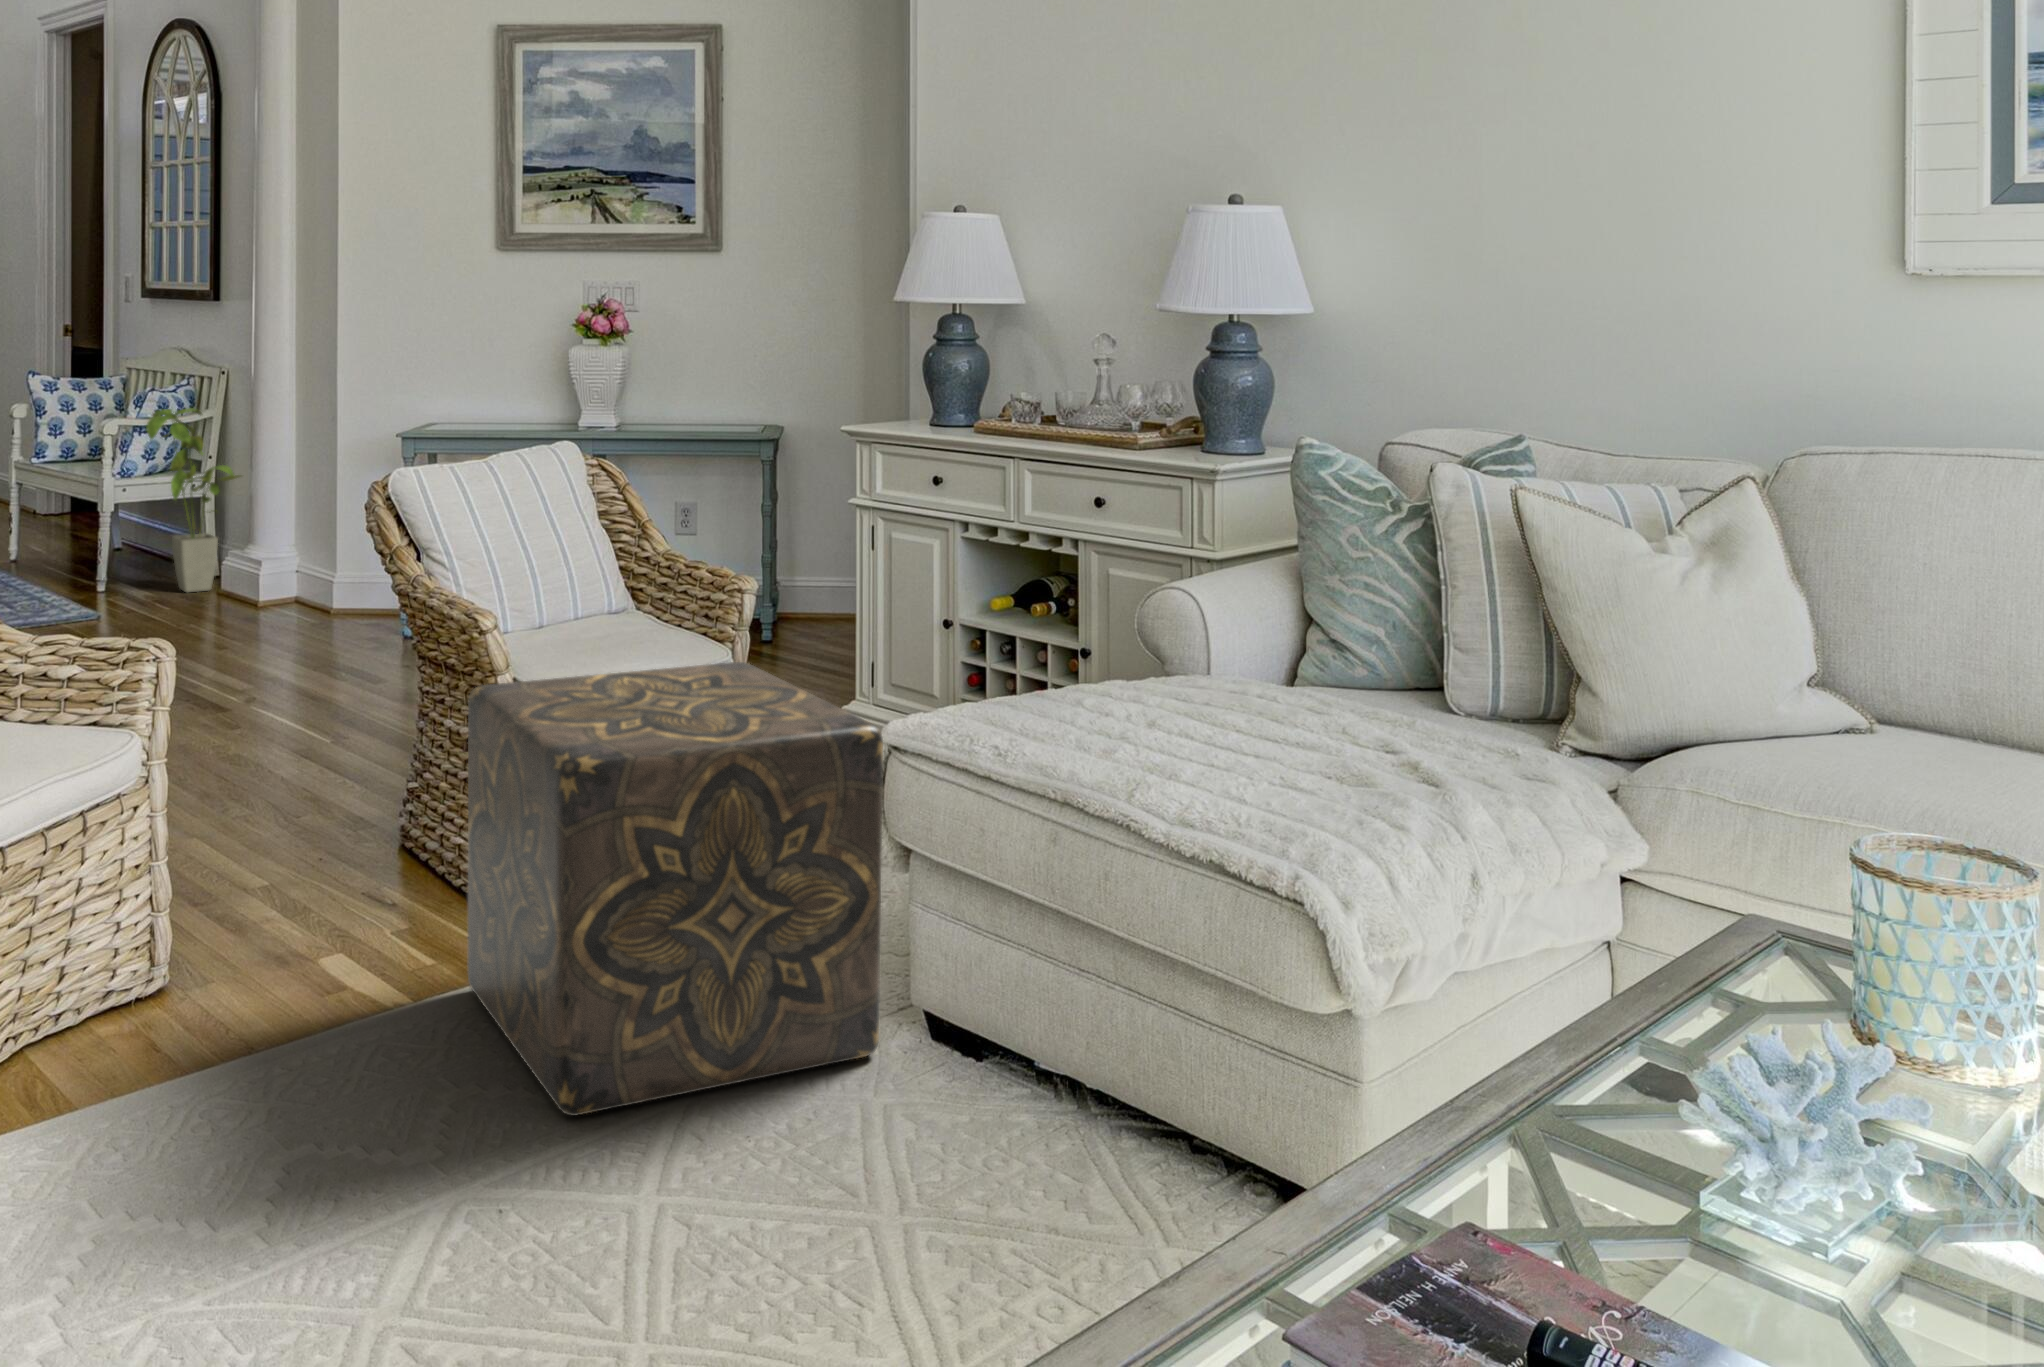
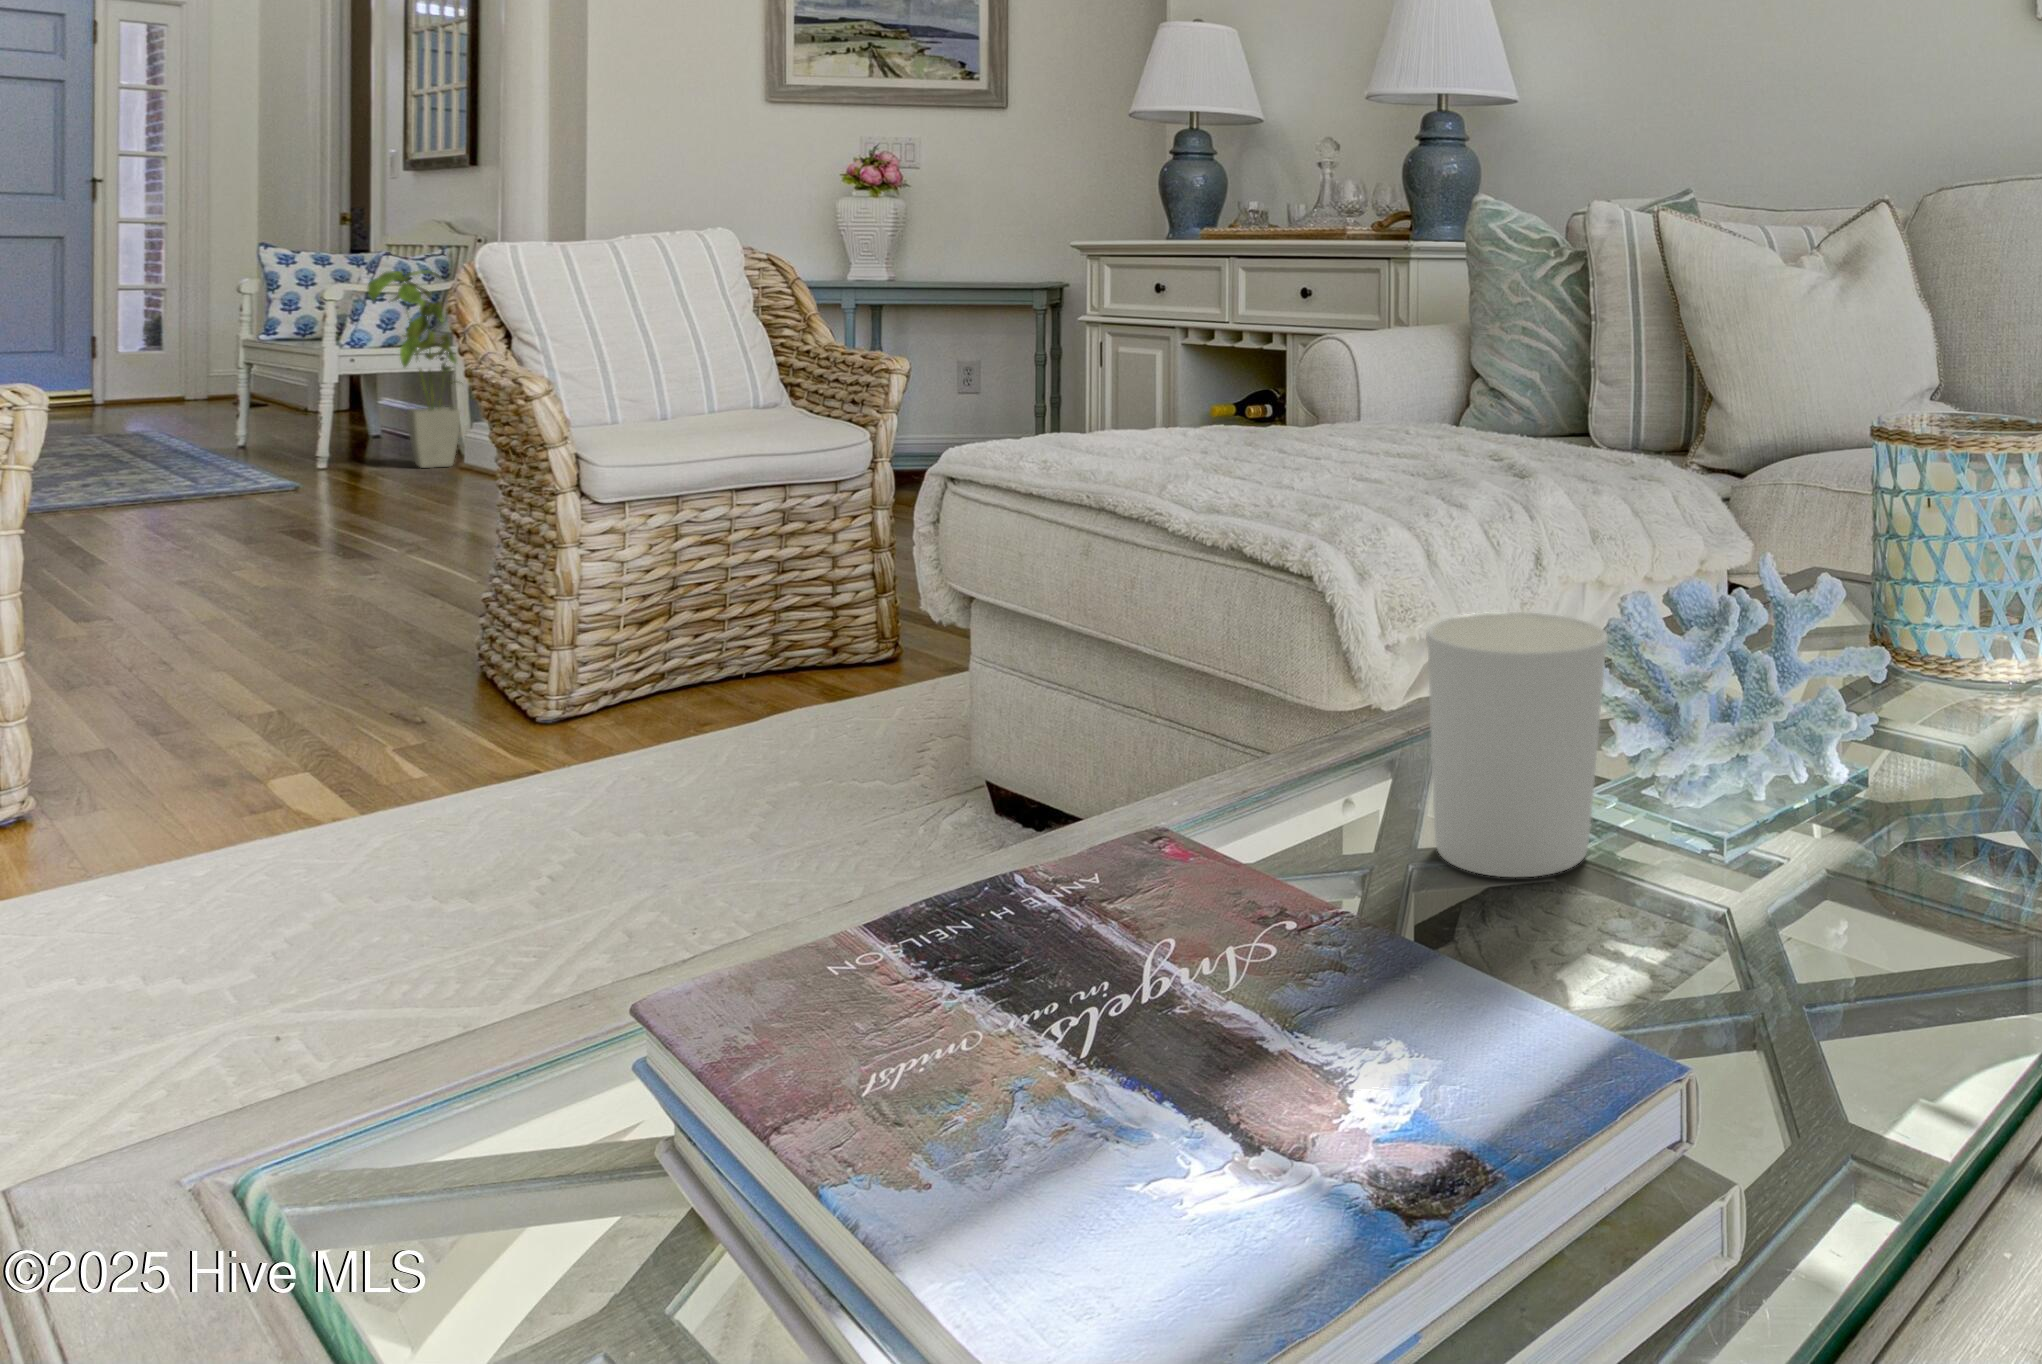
ottoman: present [468,662,883,1116] -> none [432,413,920,914]
candle holder: none [1591,1058,1733,1265] -> present [1426,612,1608,877]

